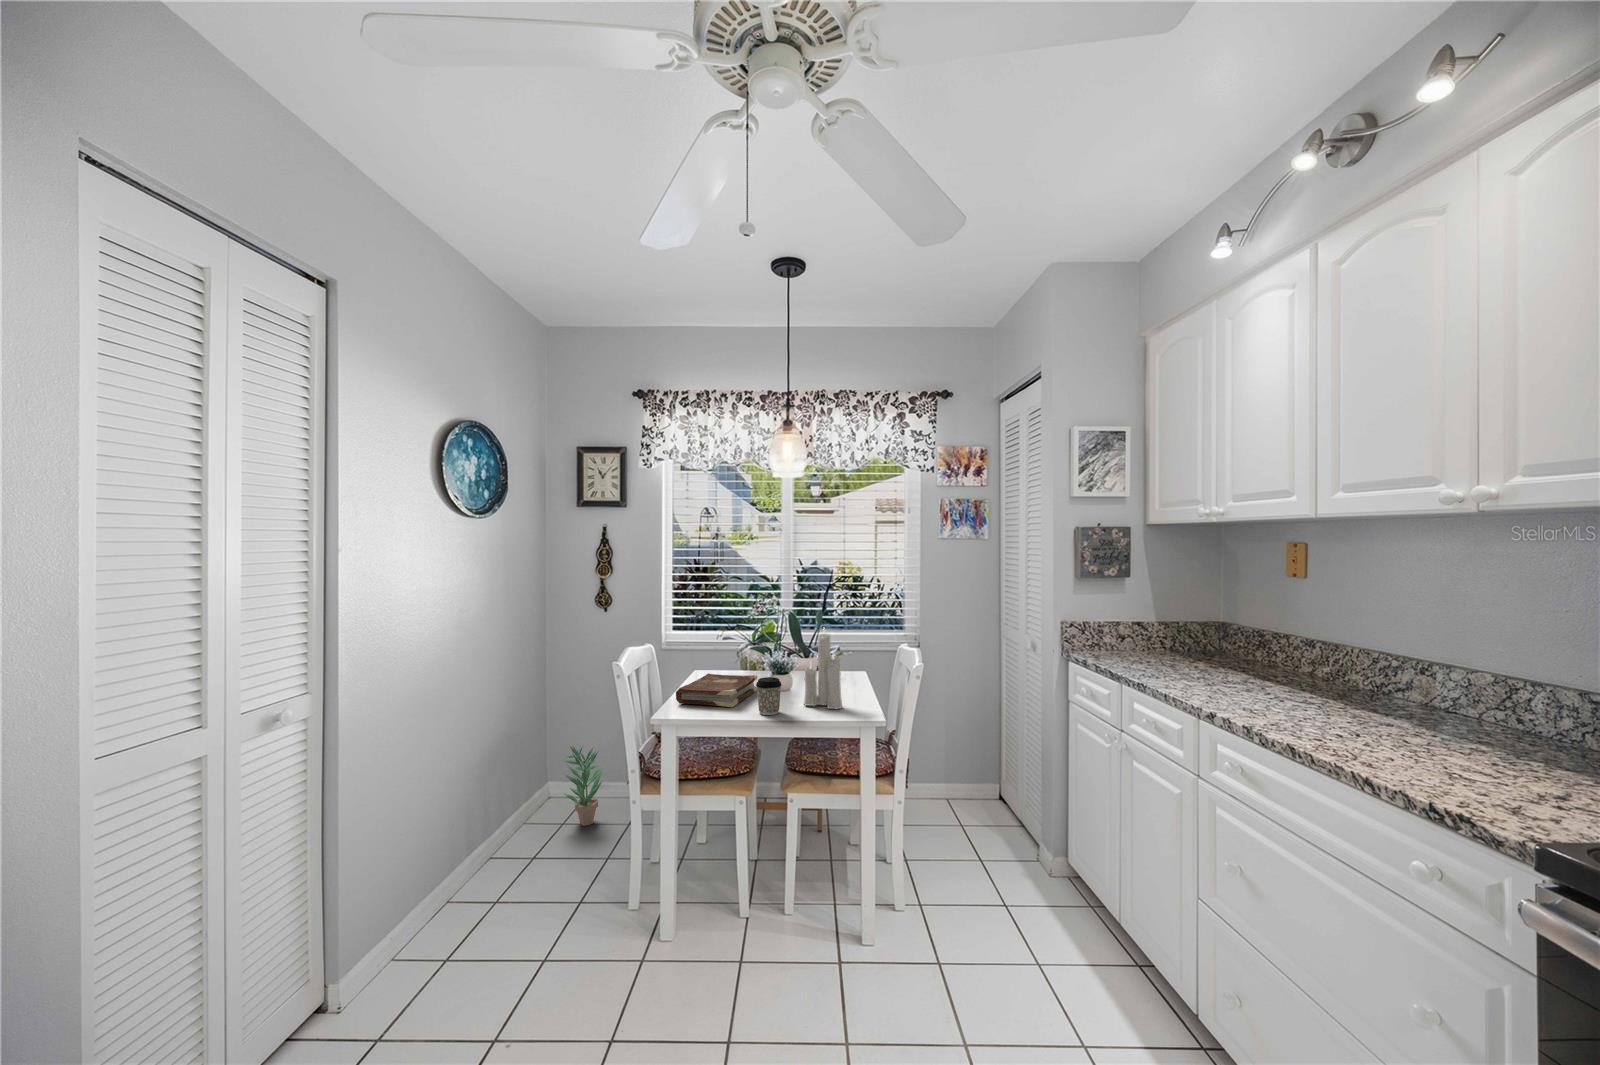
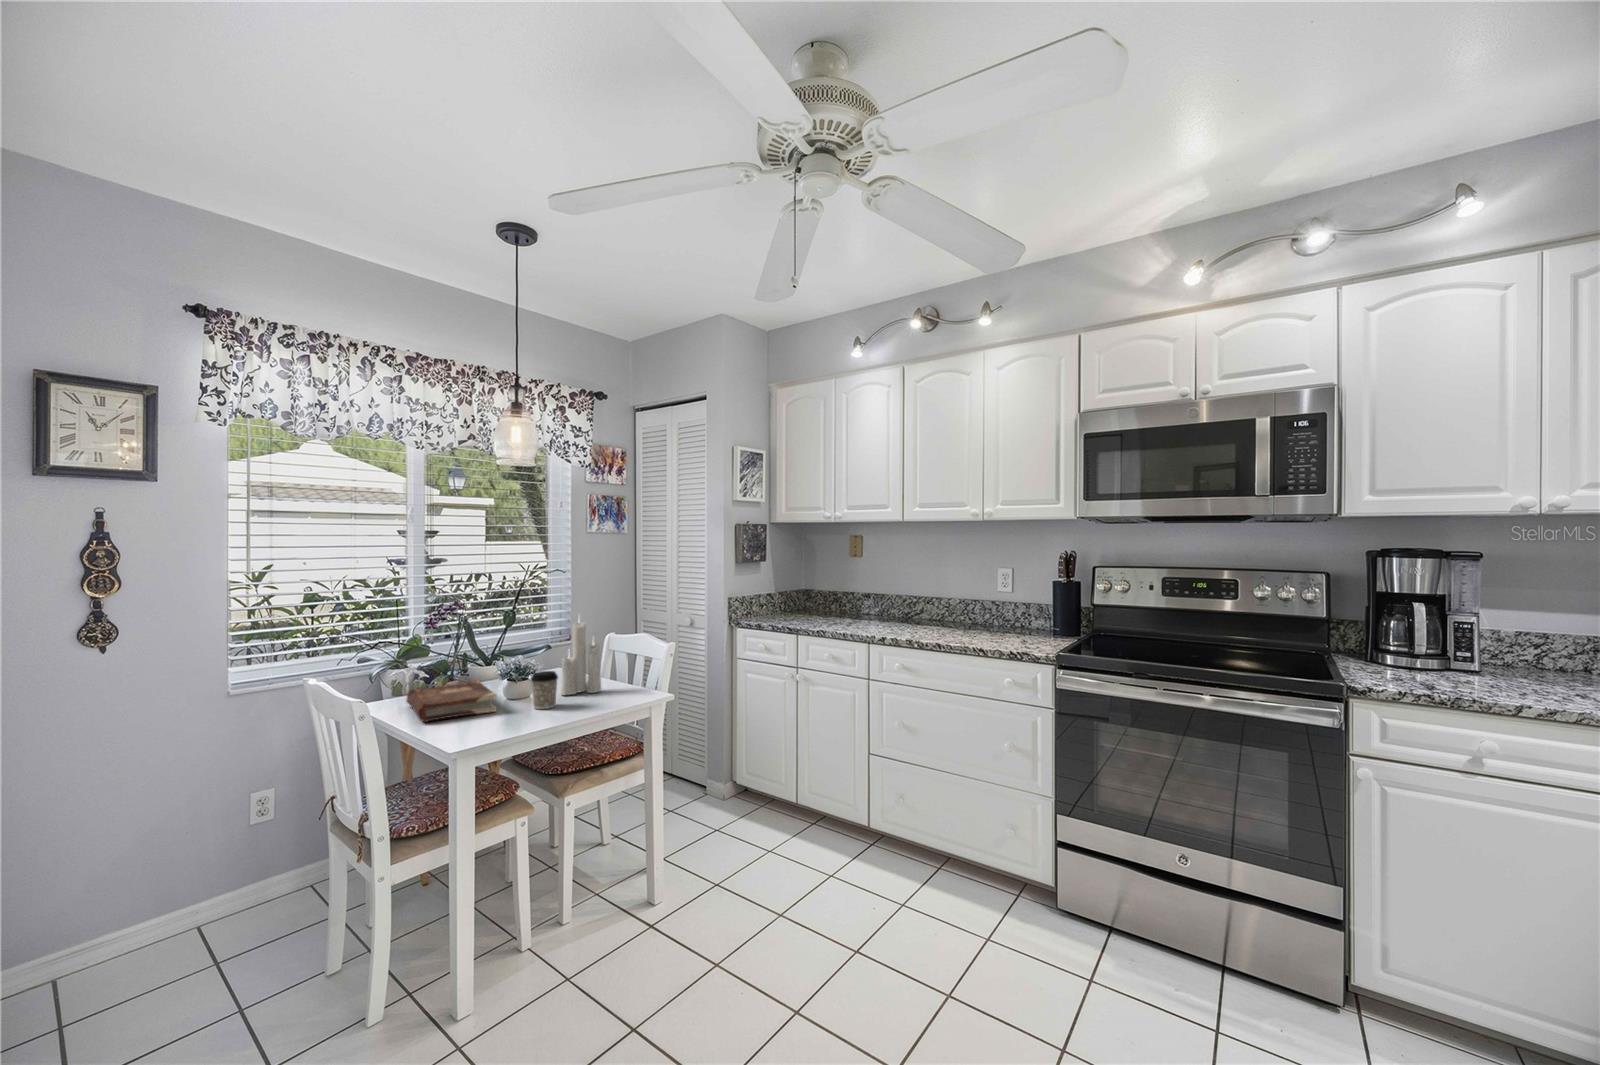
potted plant: present [563,747,605,826] -> none [81,842,174,976]

